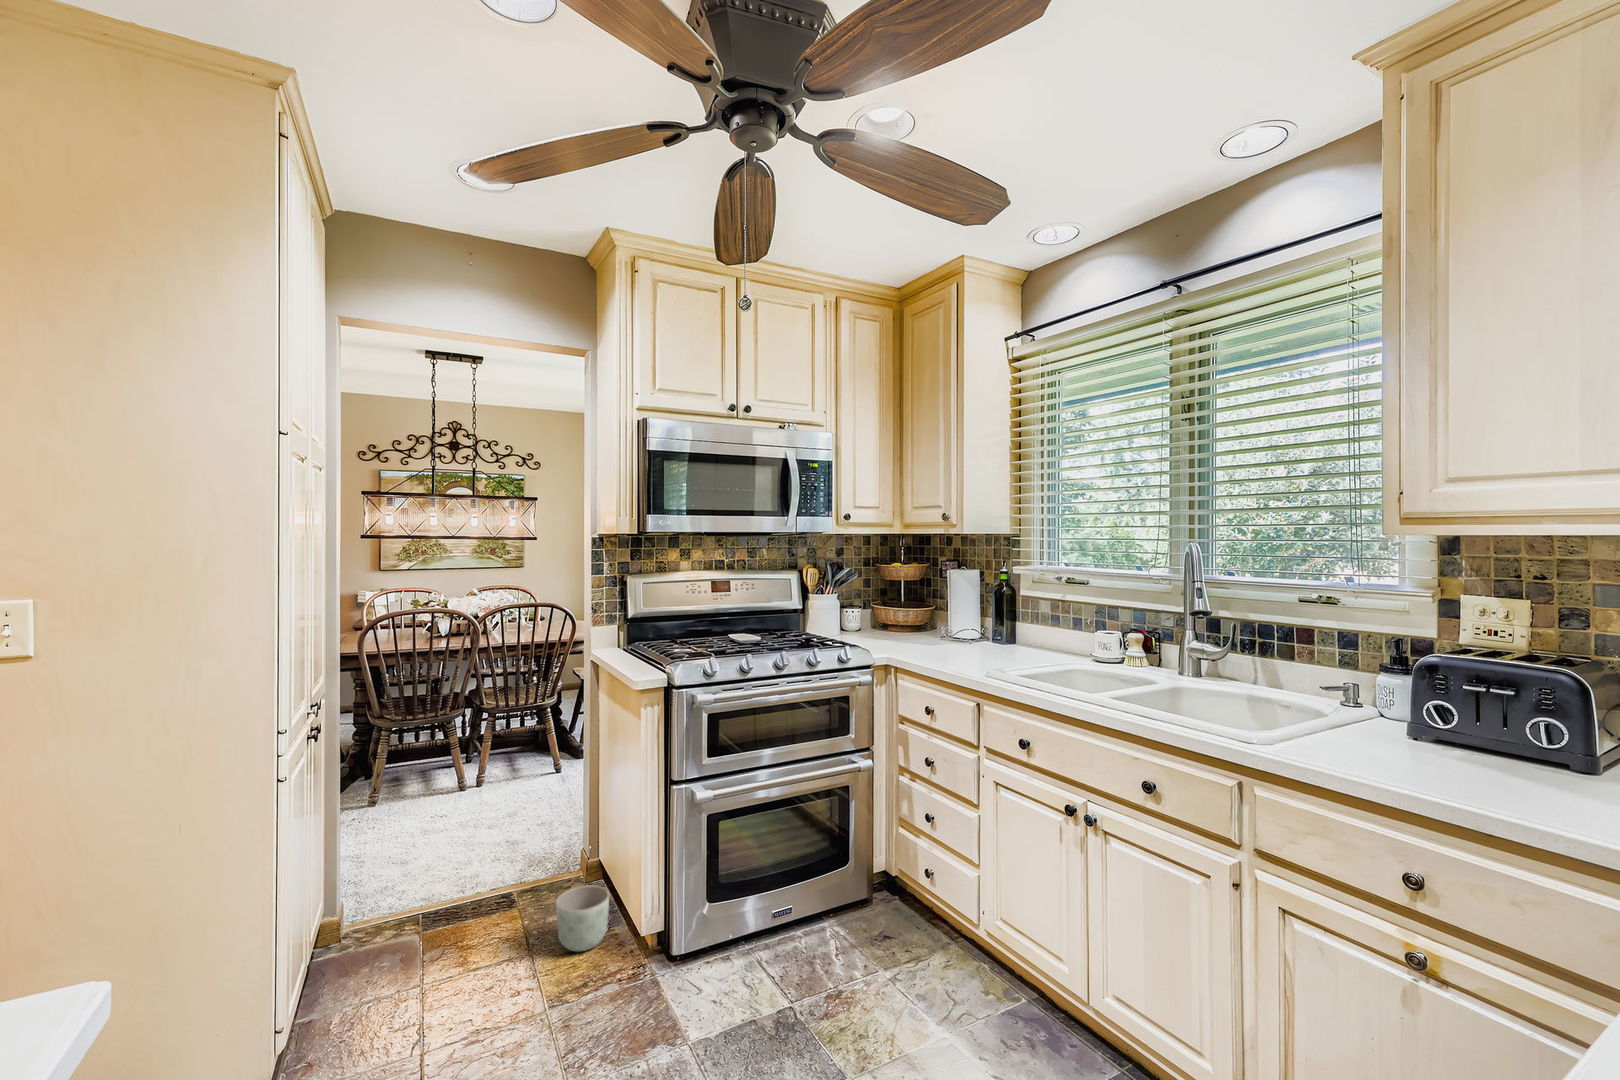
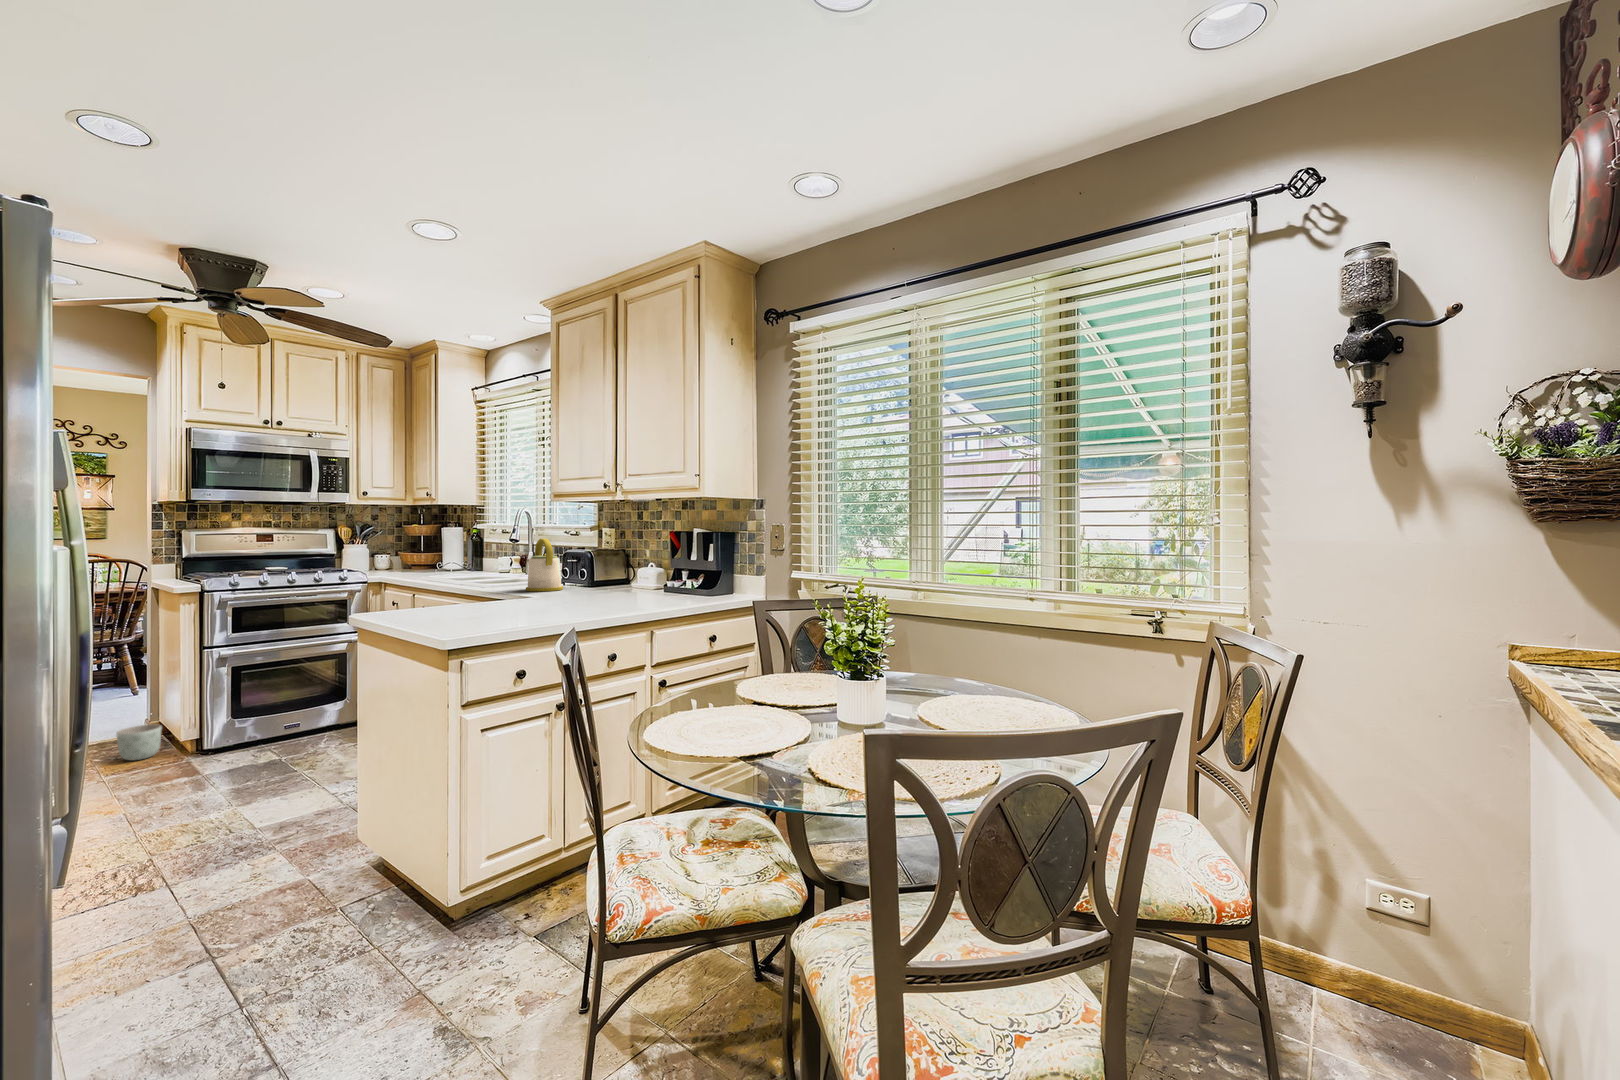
kettle: none [1401,636,1542,791] -> present [526,539,563,591]

